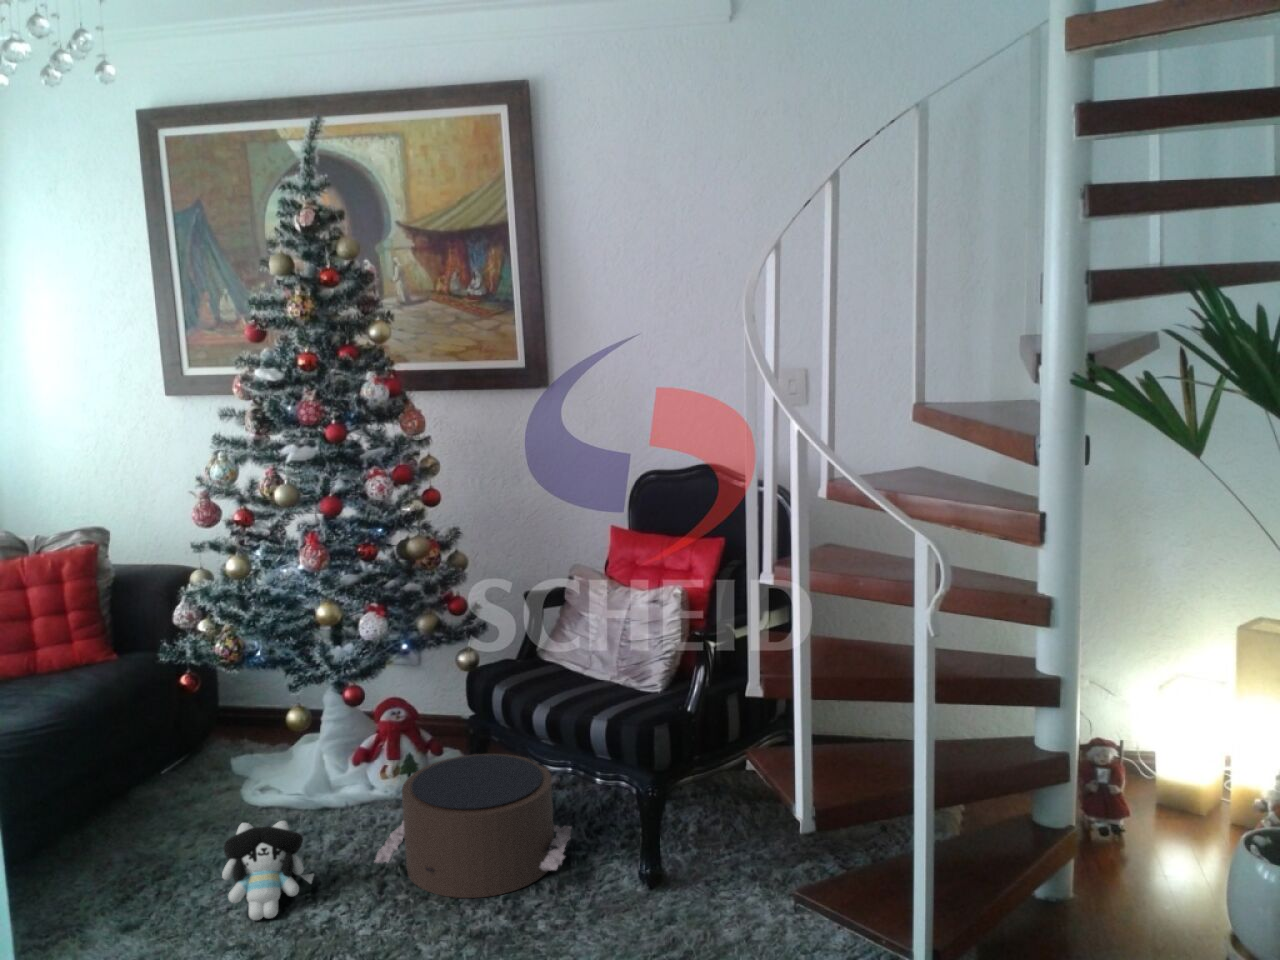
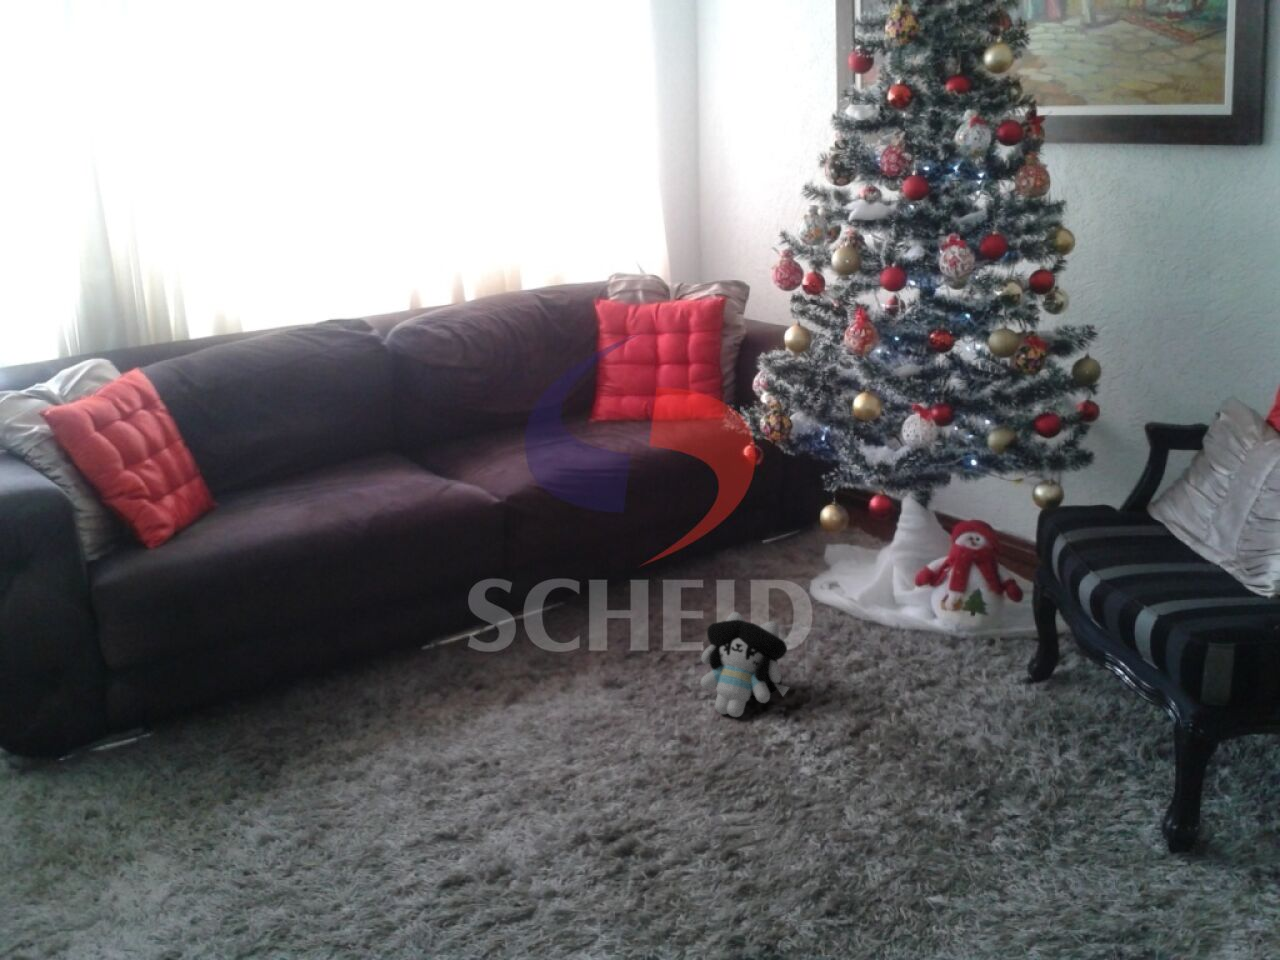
pouf: present [375,754,572,898] -> none [856,607,1110,788]

